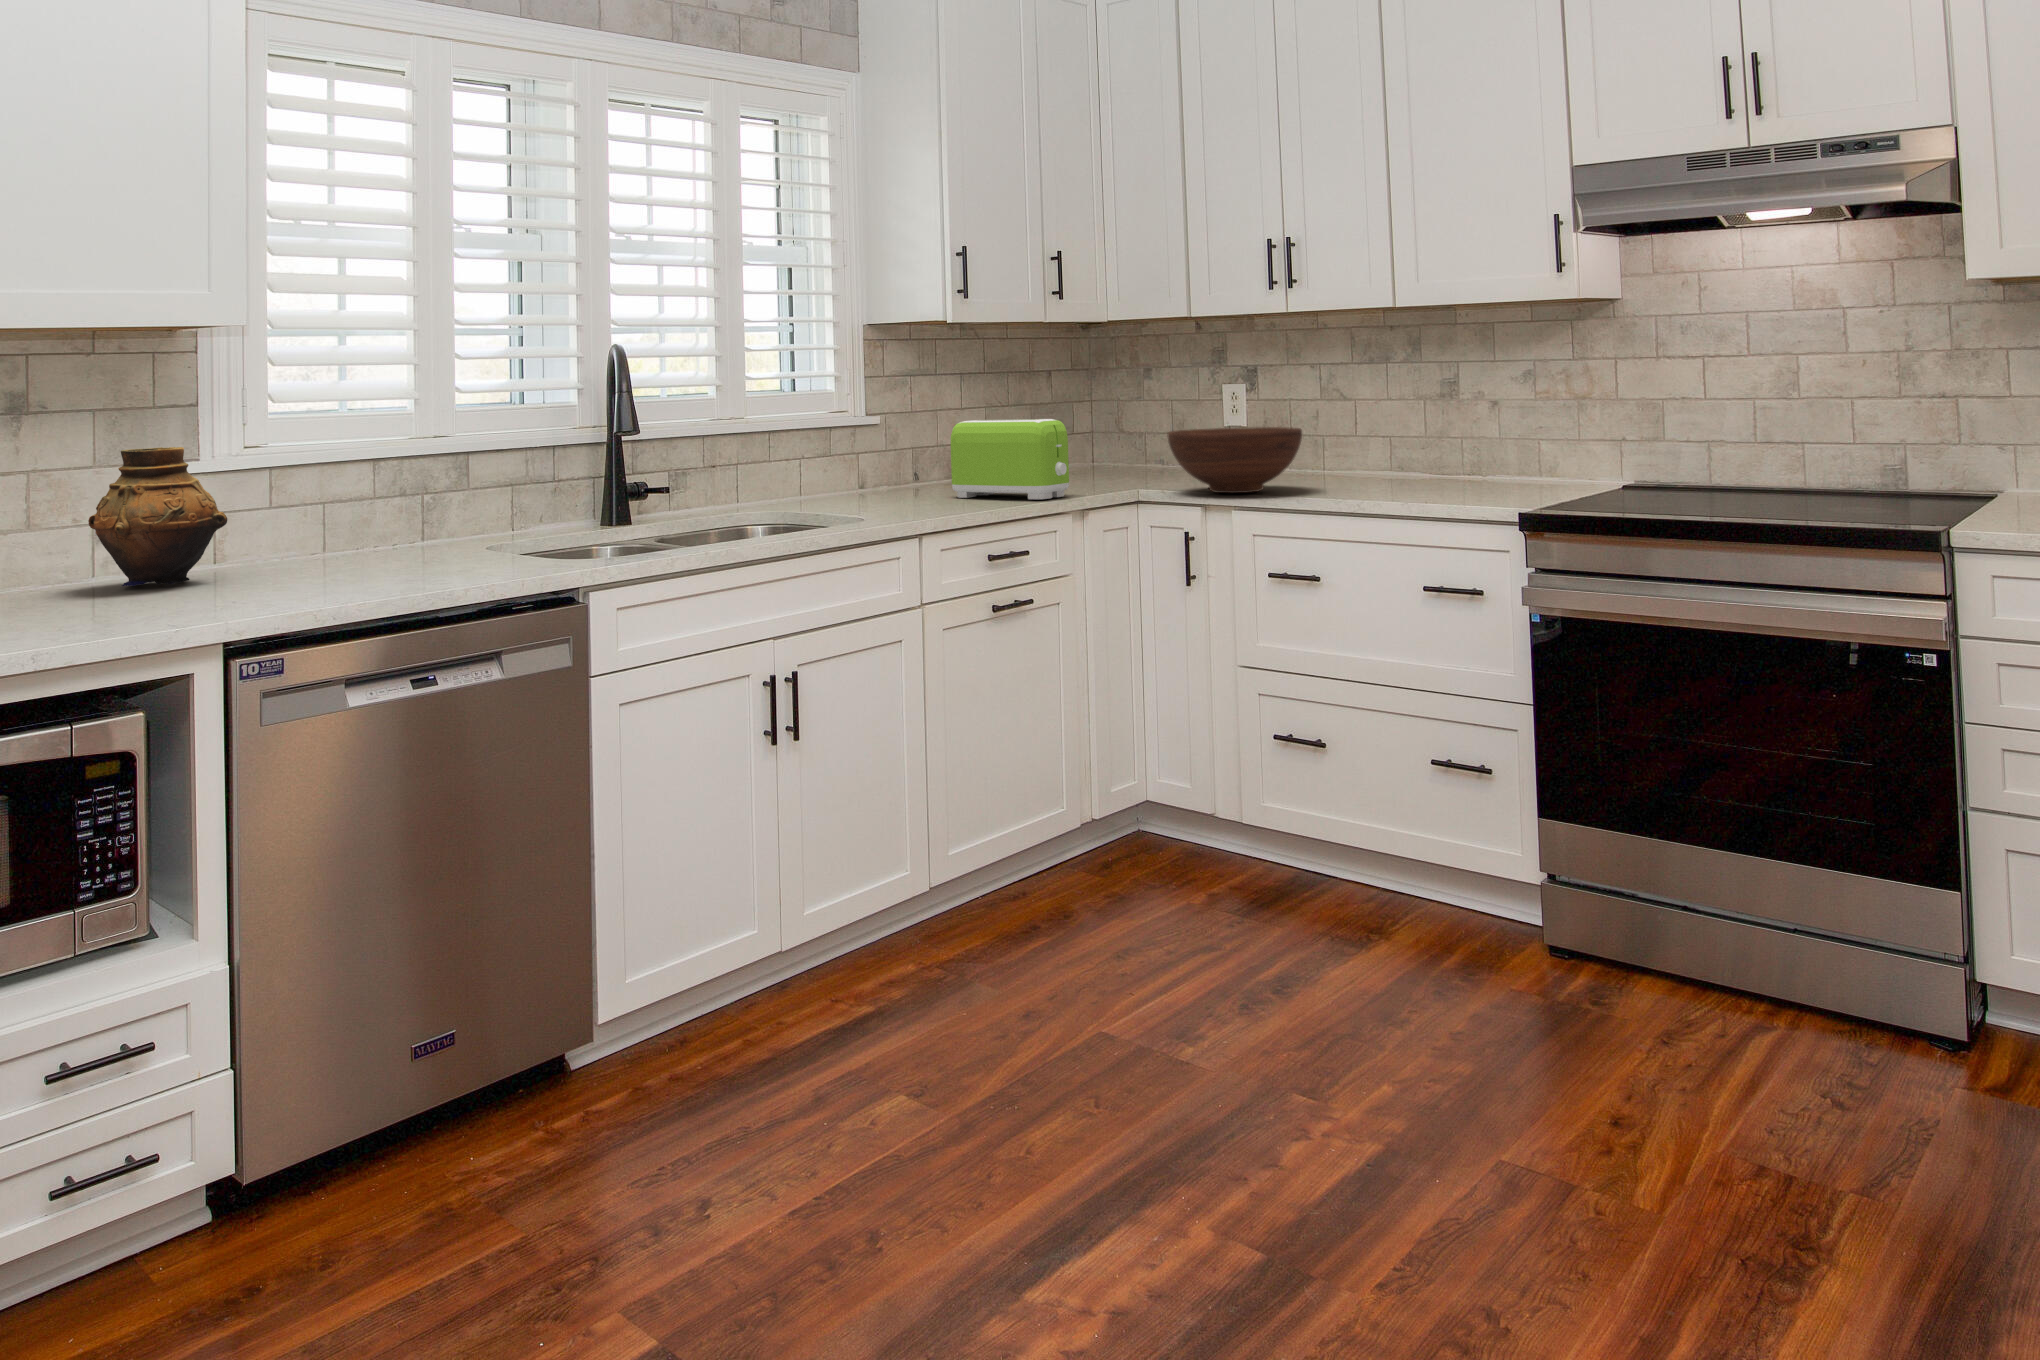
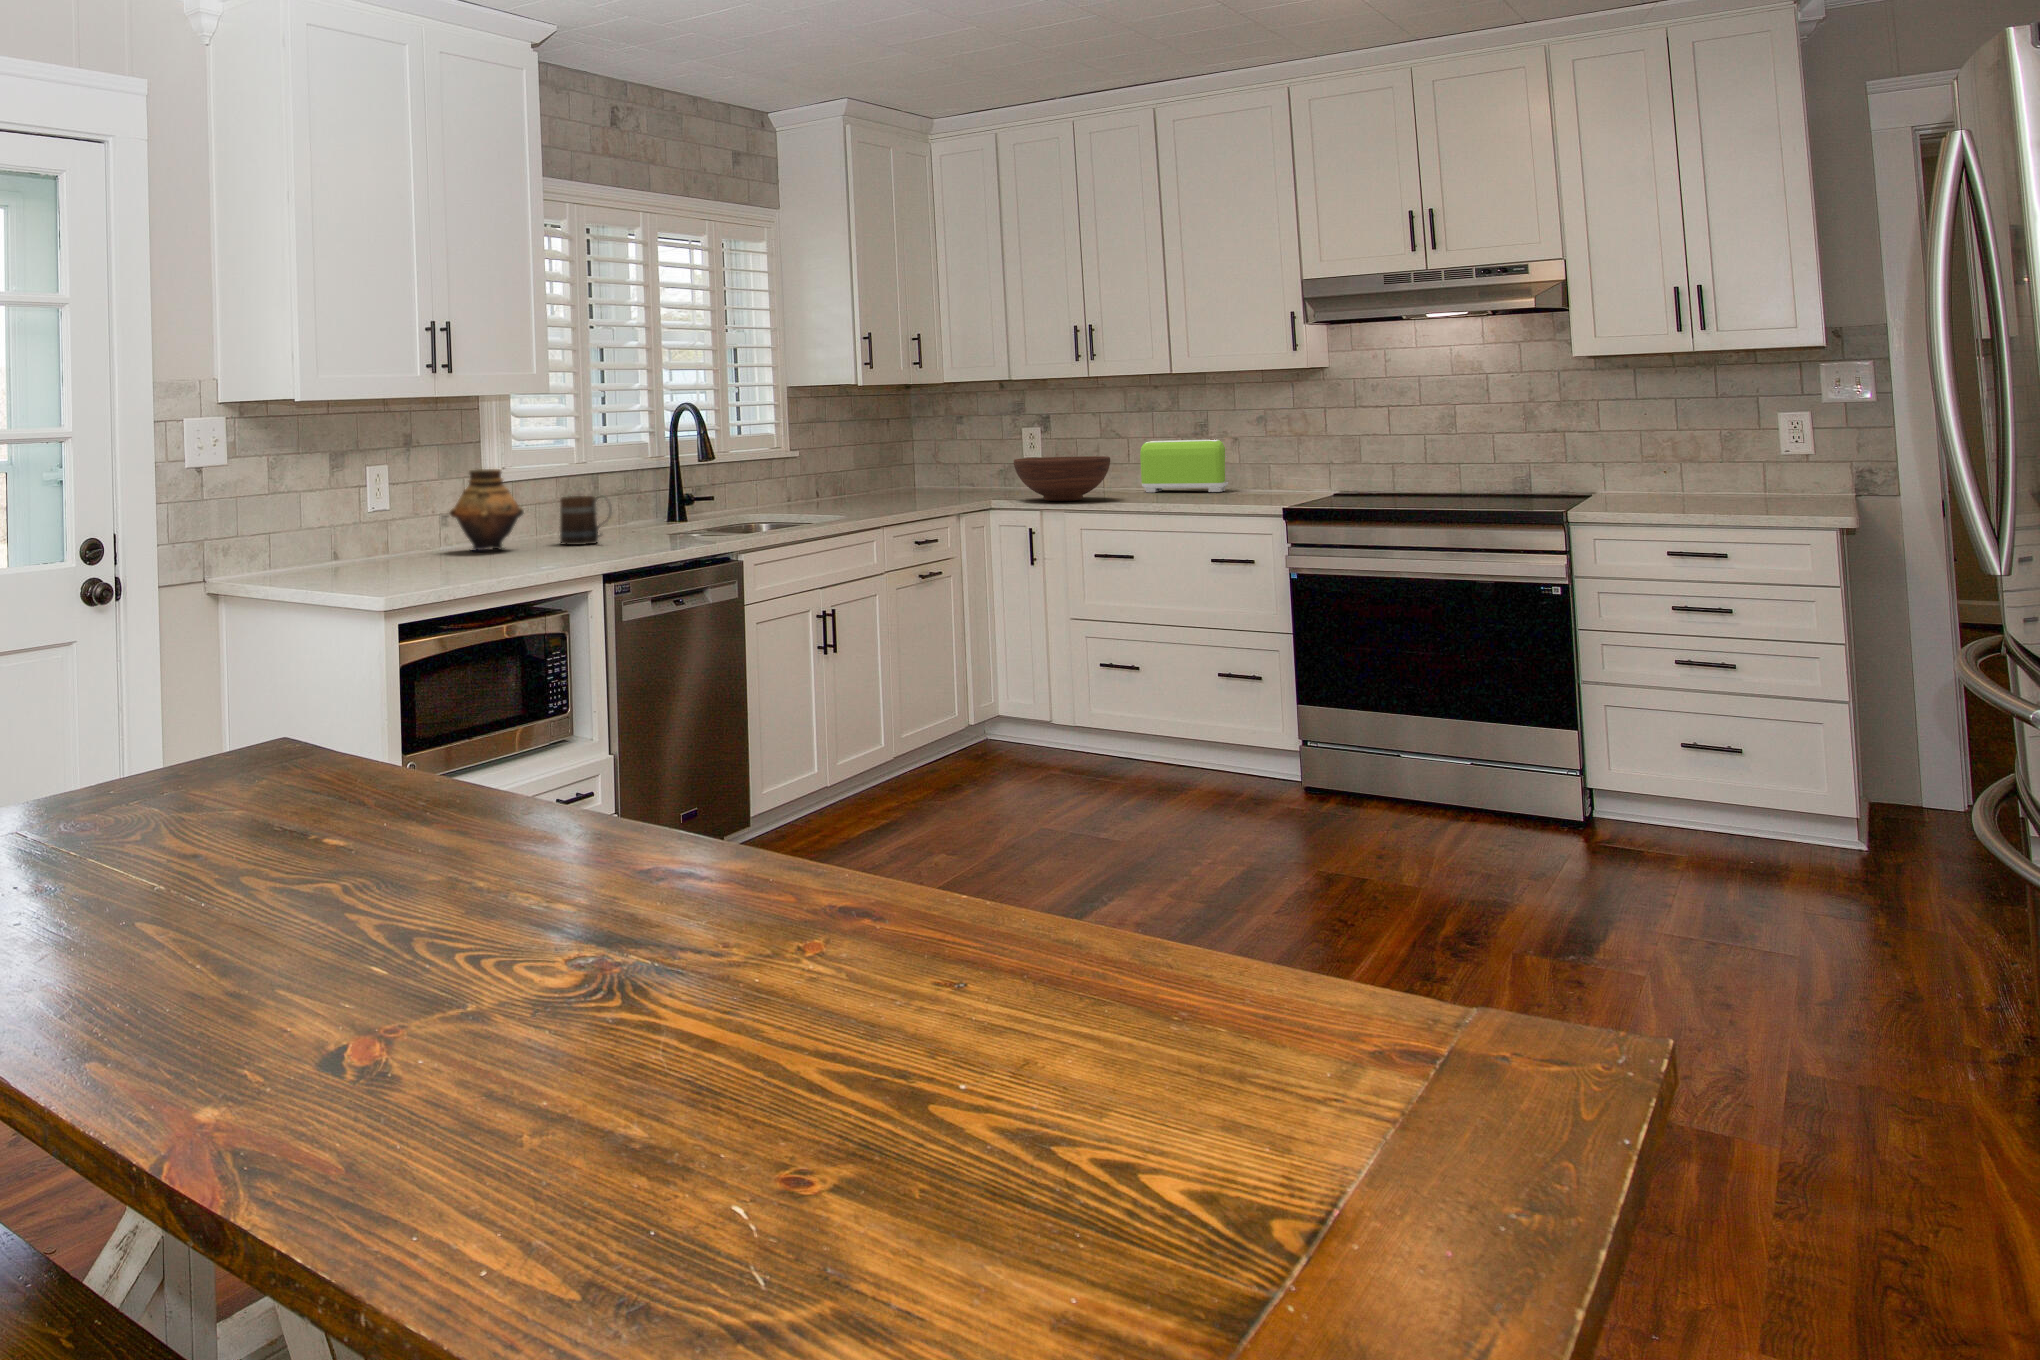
toaster: present [951,419,1069,499] -> present [1140,439,1228,492]
mug: none [311,491,384,574] -> present [560,496,612,545]

